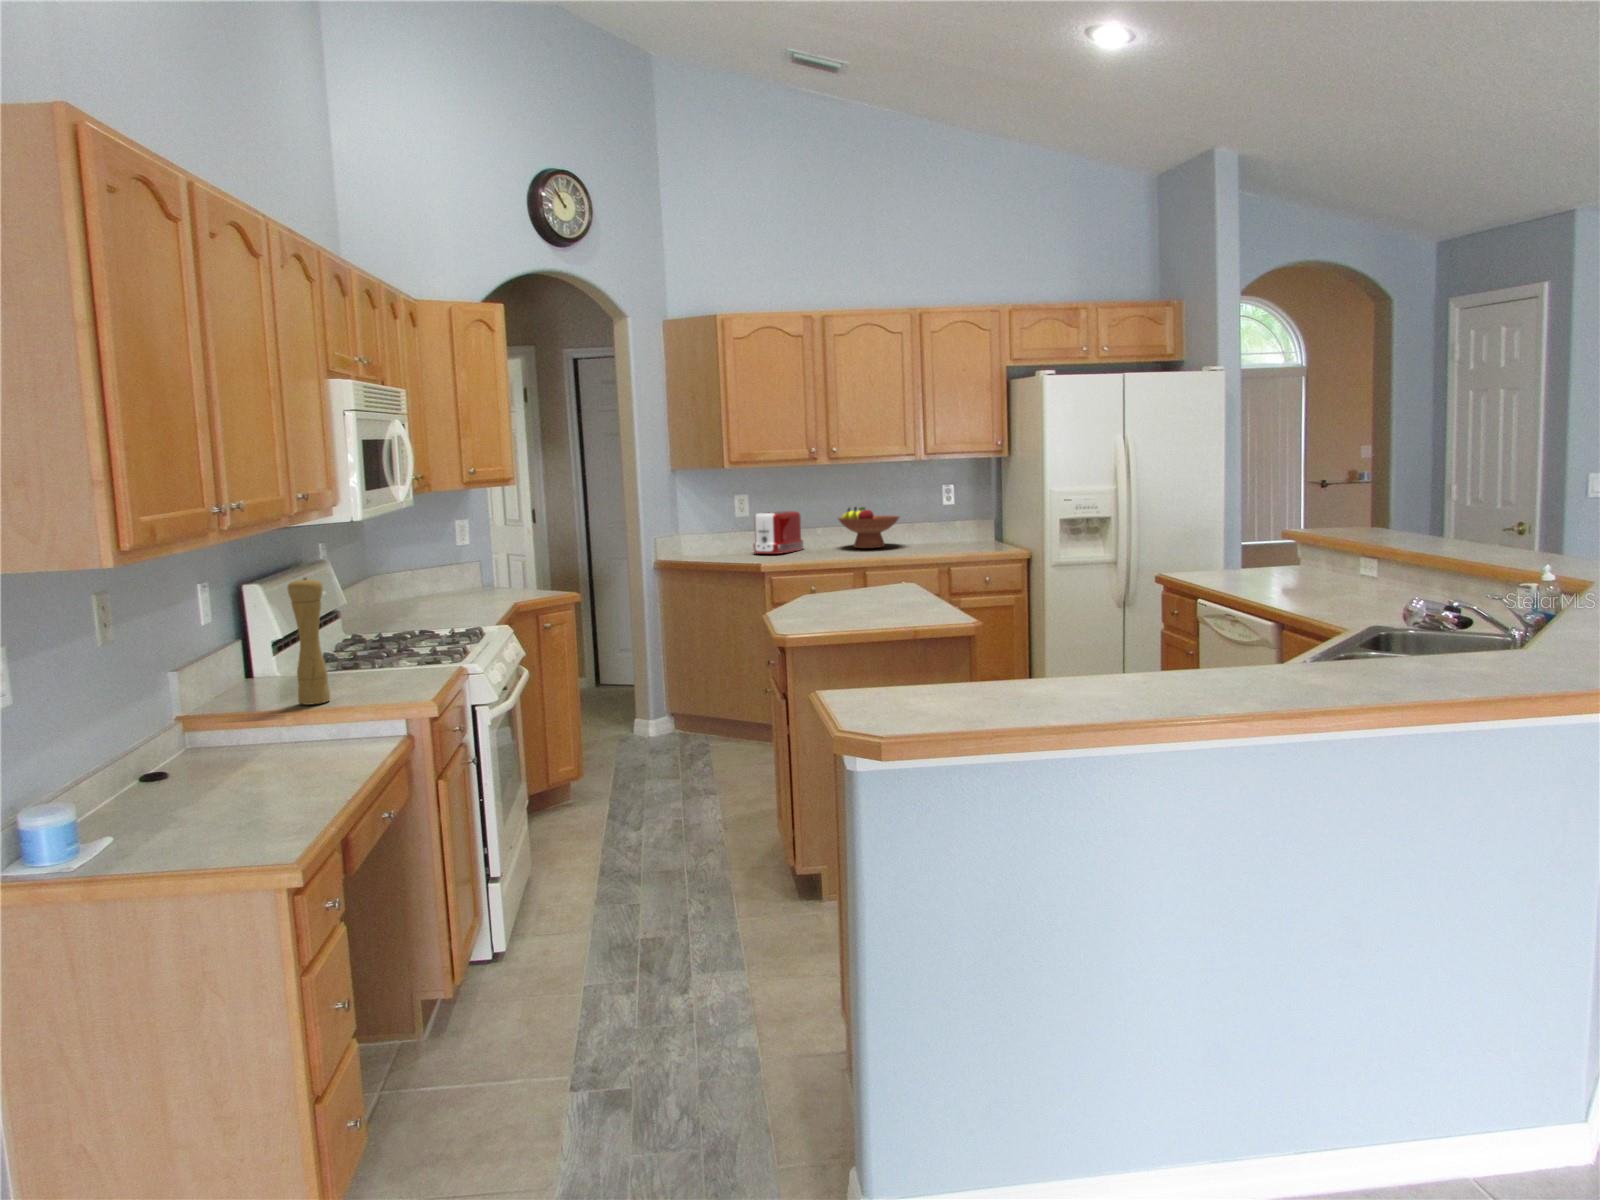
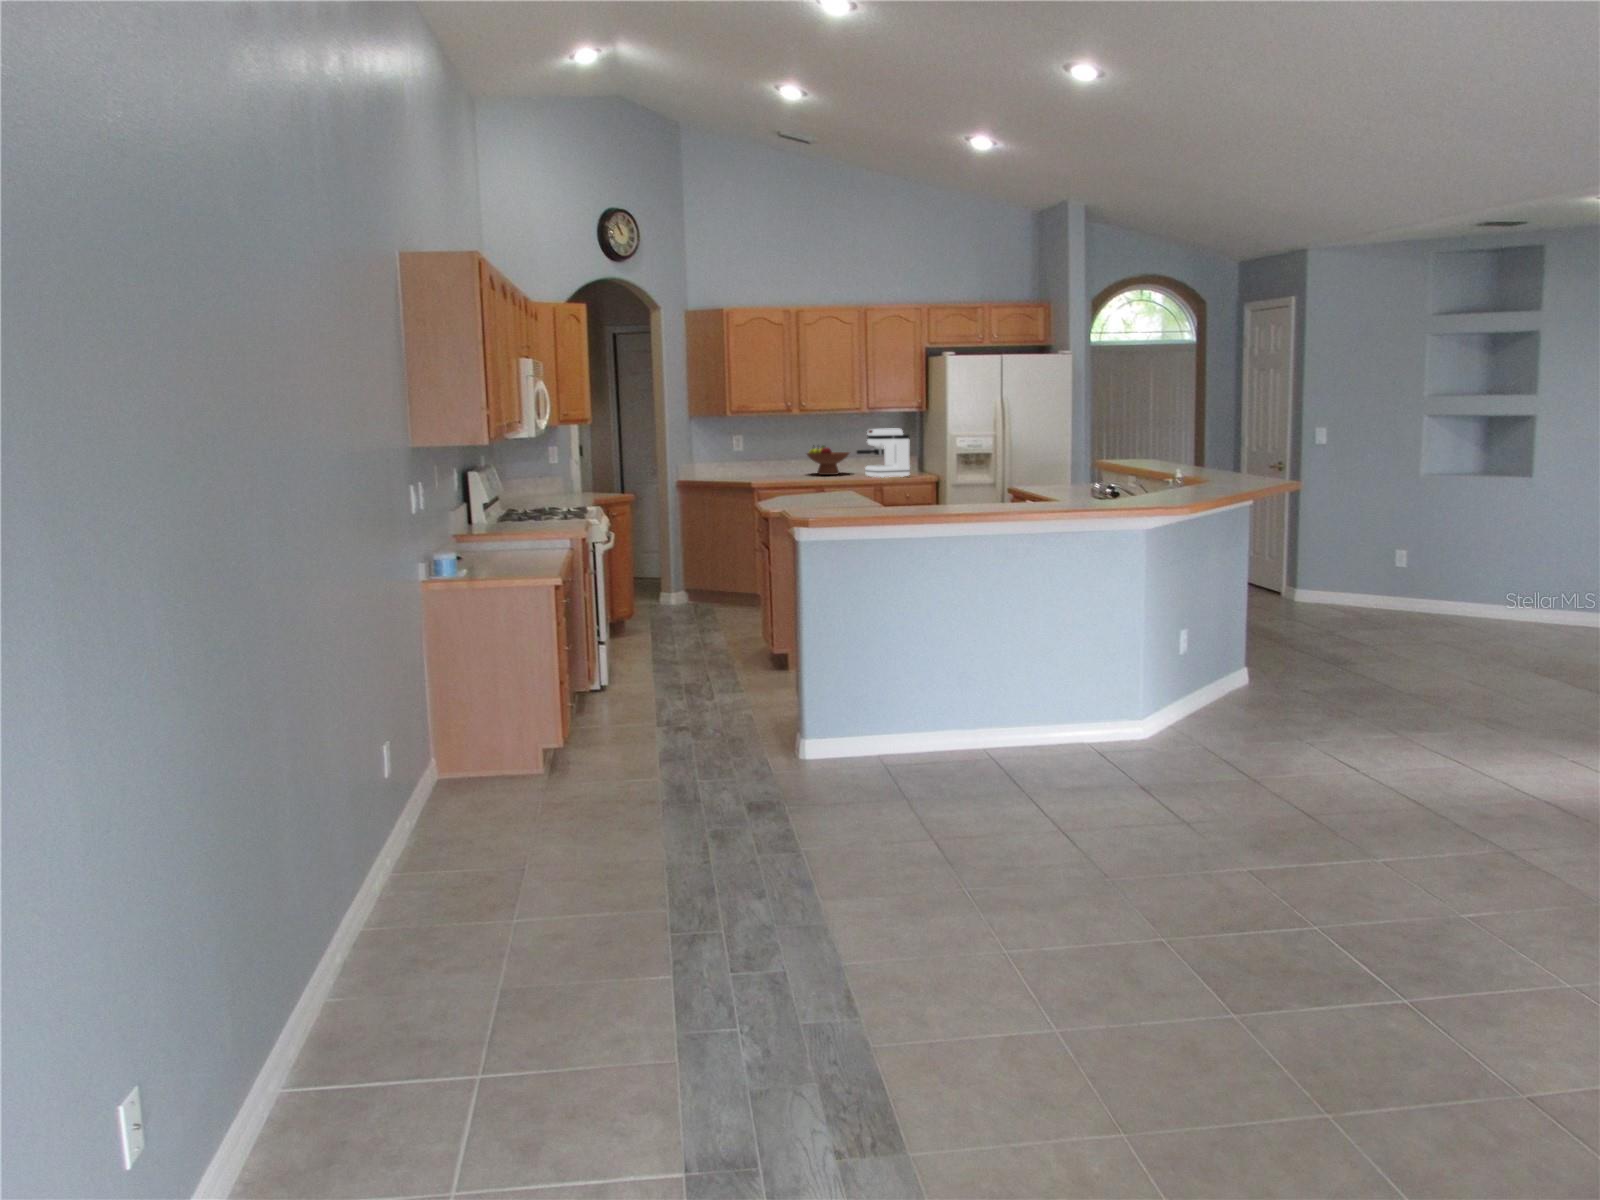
coffee maker: none [911,482,989,554] -> present [857,429,910,478]
toaster: present [753,511,804,554] -> none [745,448,782,477]
pepper mill: present [287,578,330,705] -> none [511,466,530,531]

